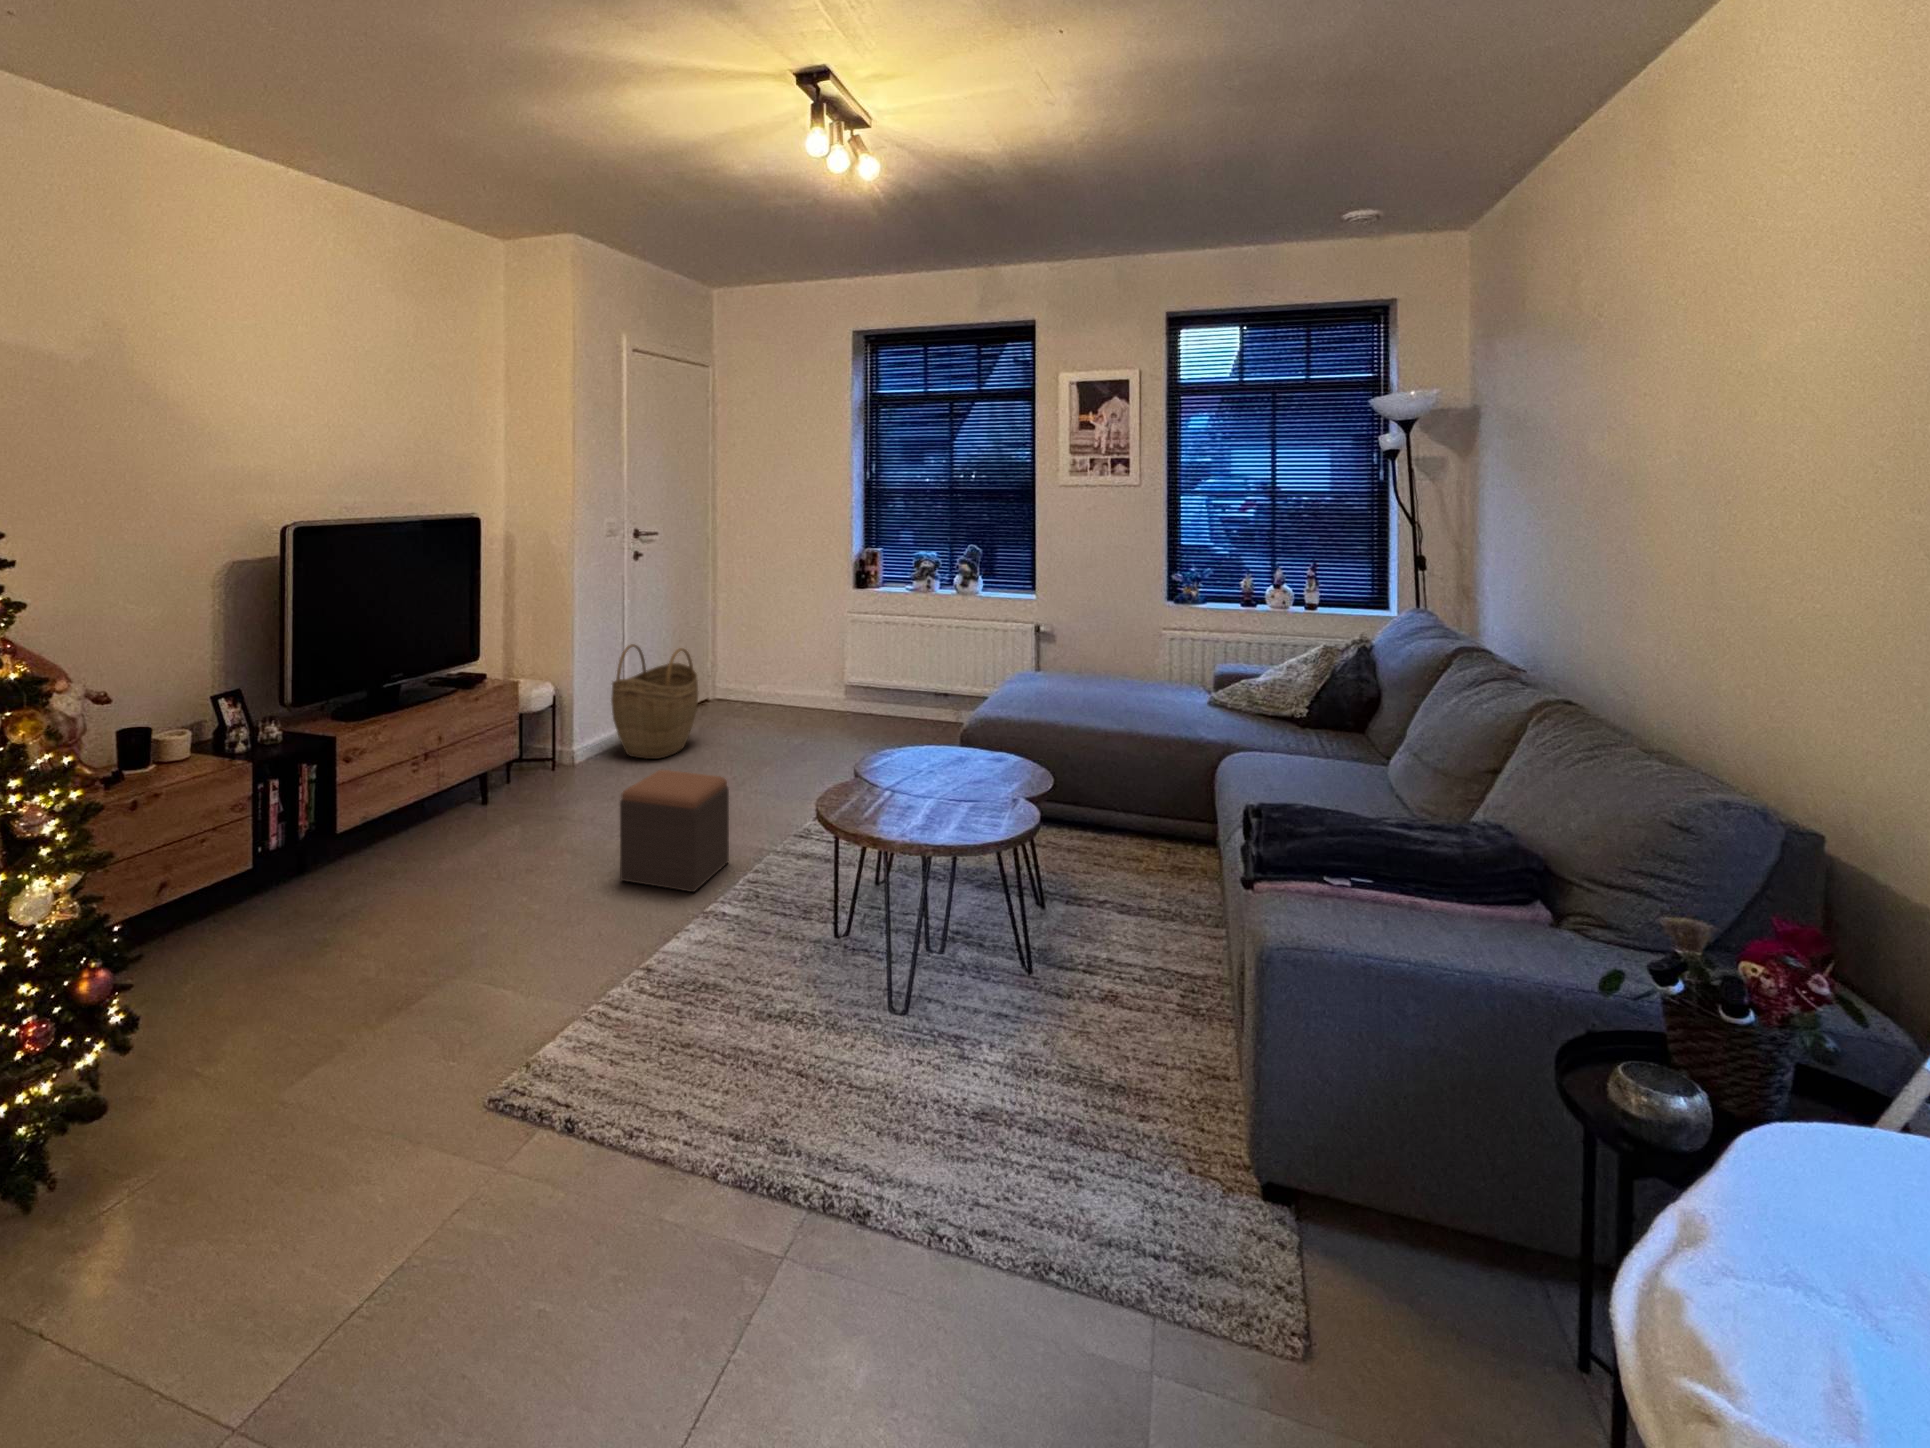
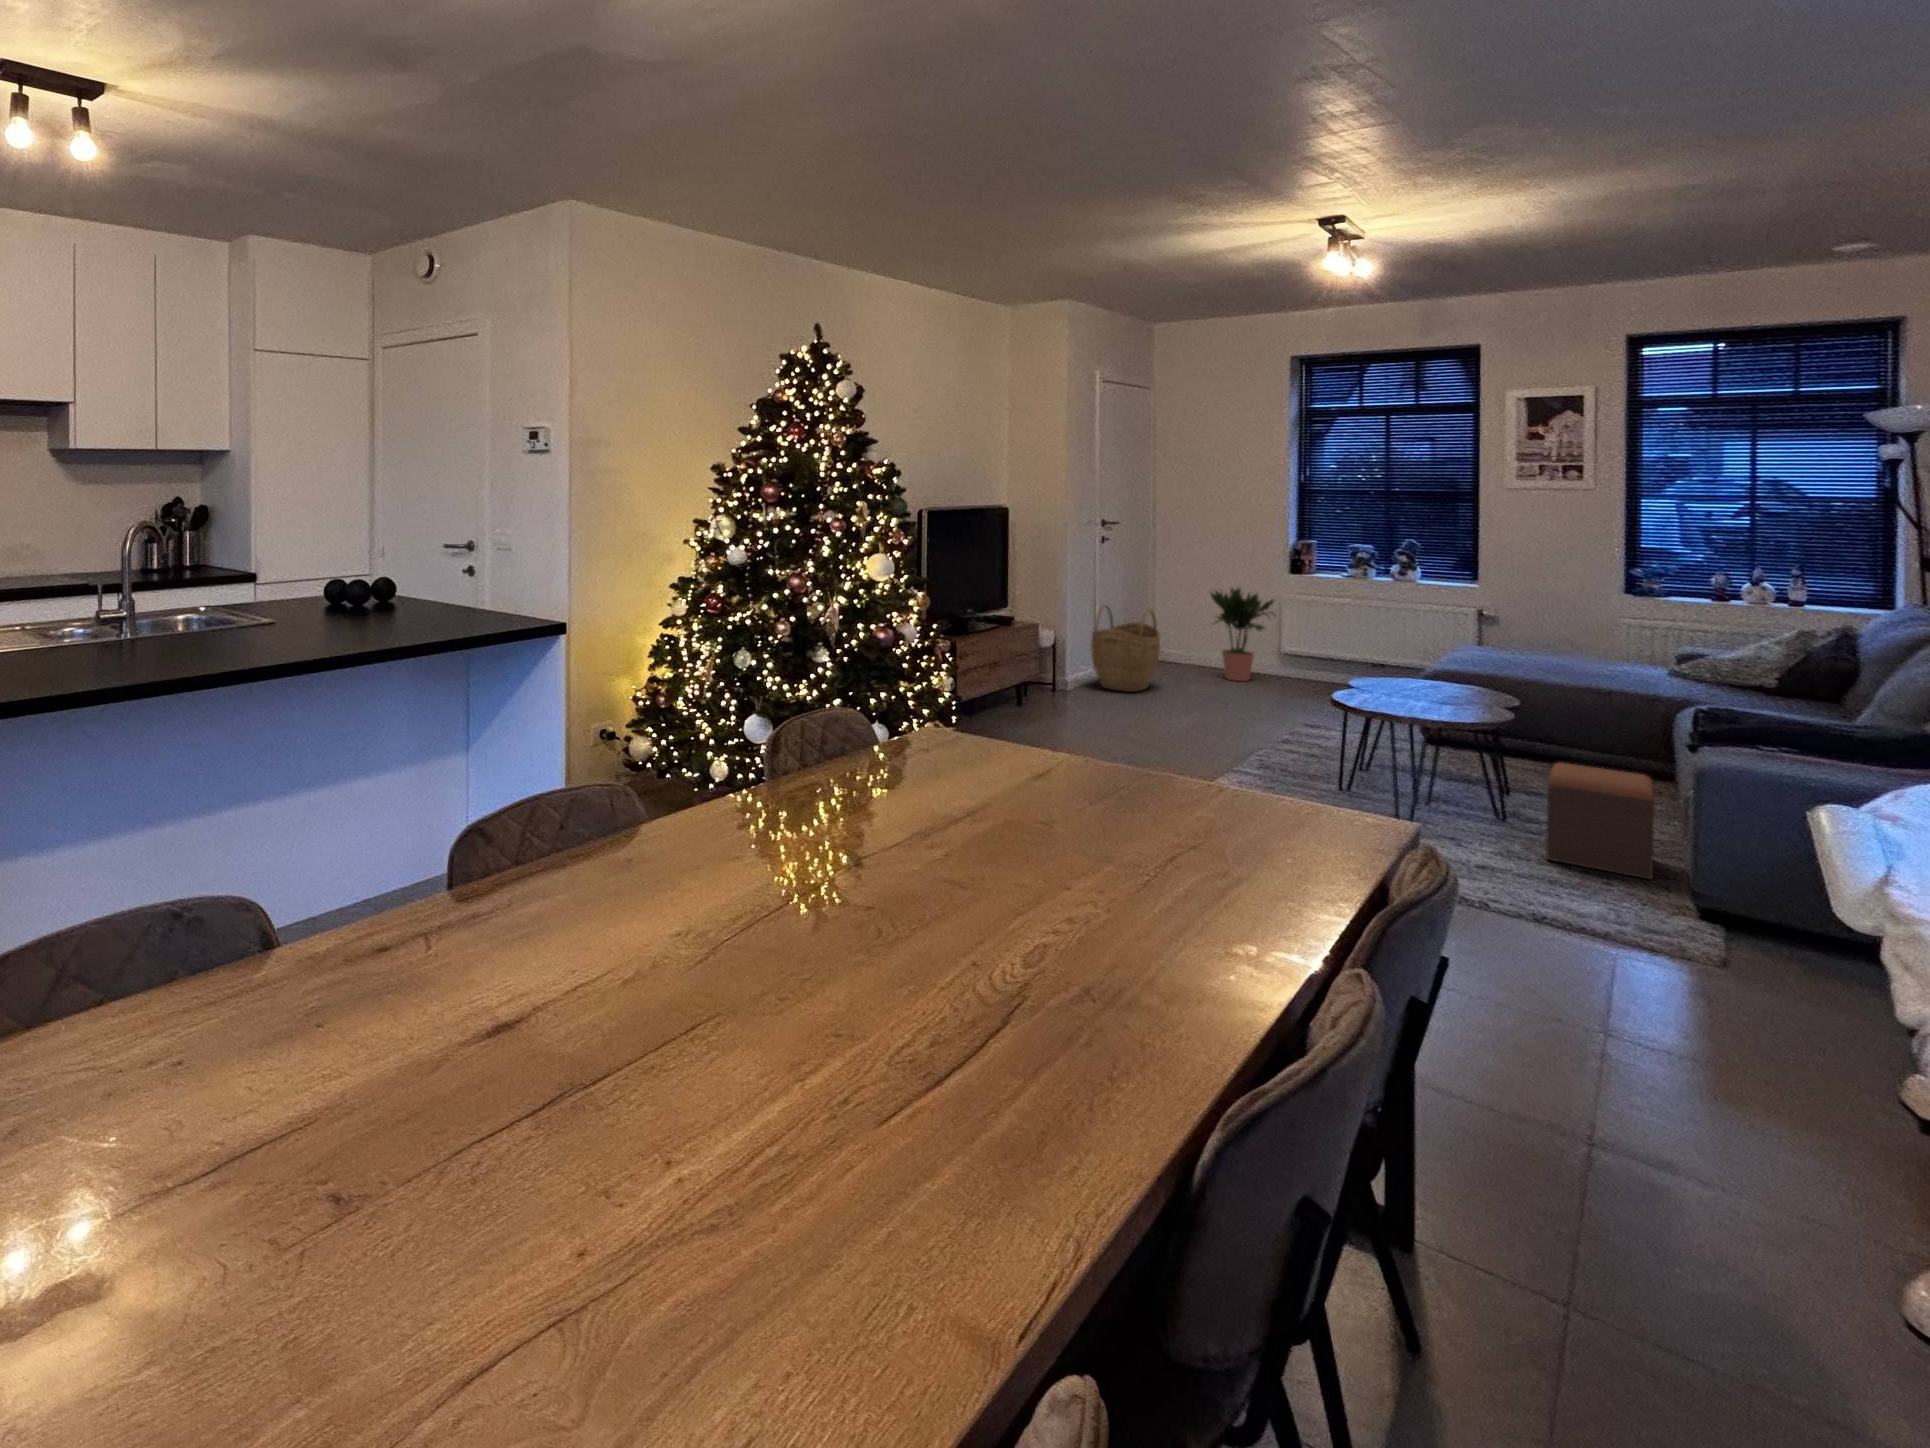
potted plant: none [763,604,841,725] -> present [1211,588,1274,681]
footstool: present [620,769,729,892] -> present [1546,763,1654,879]

